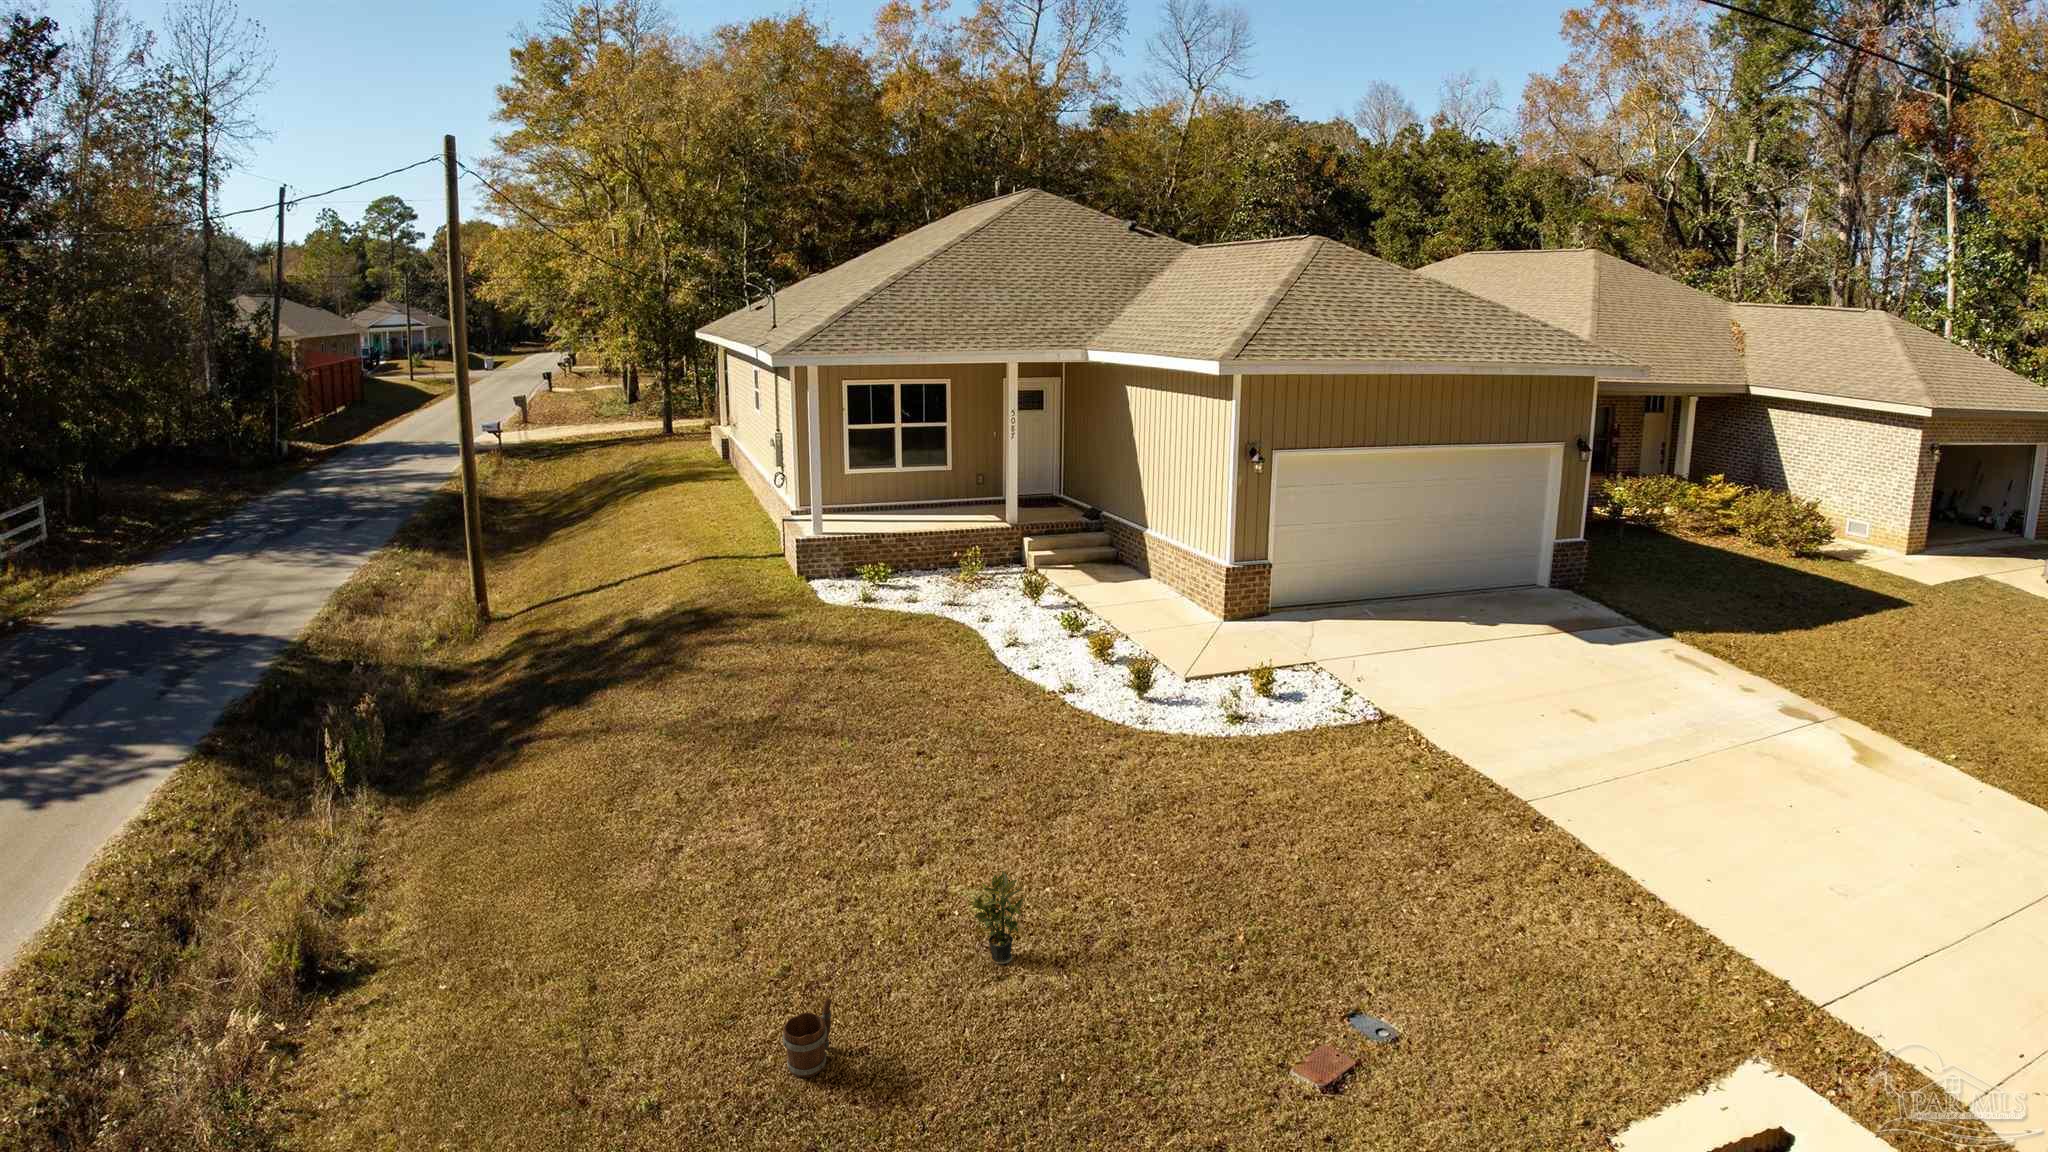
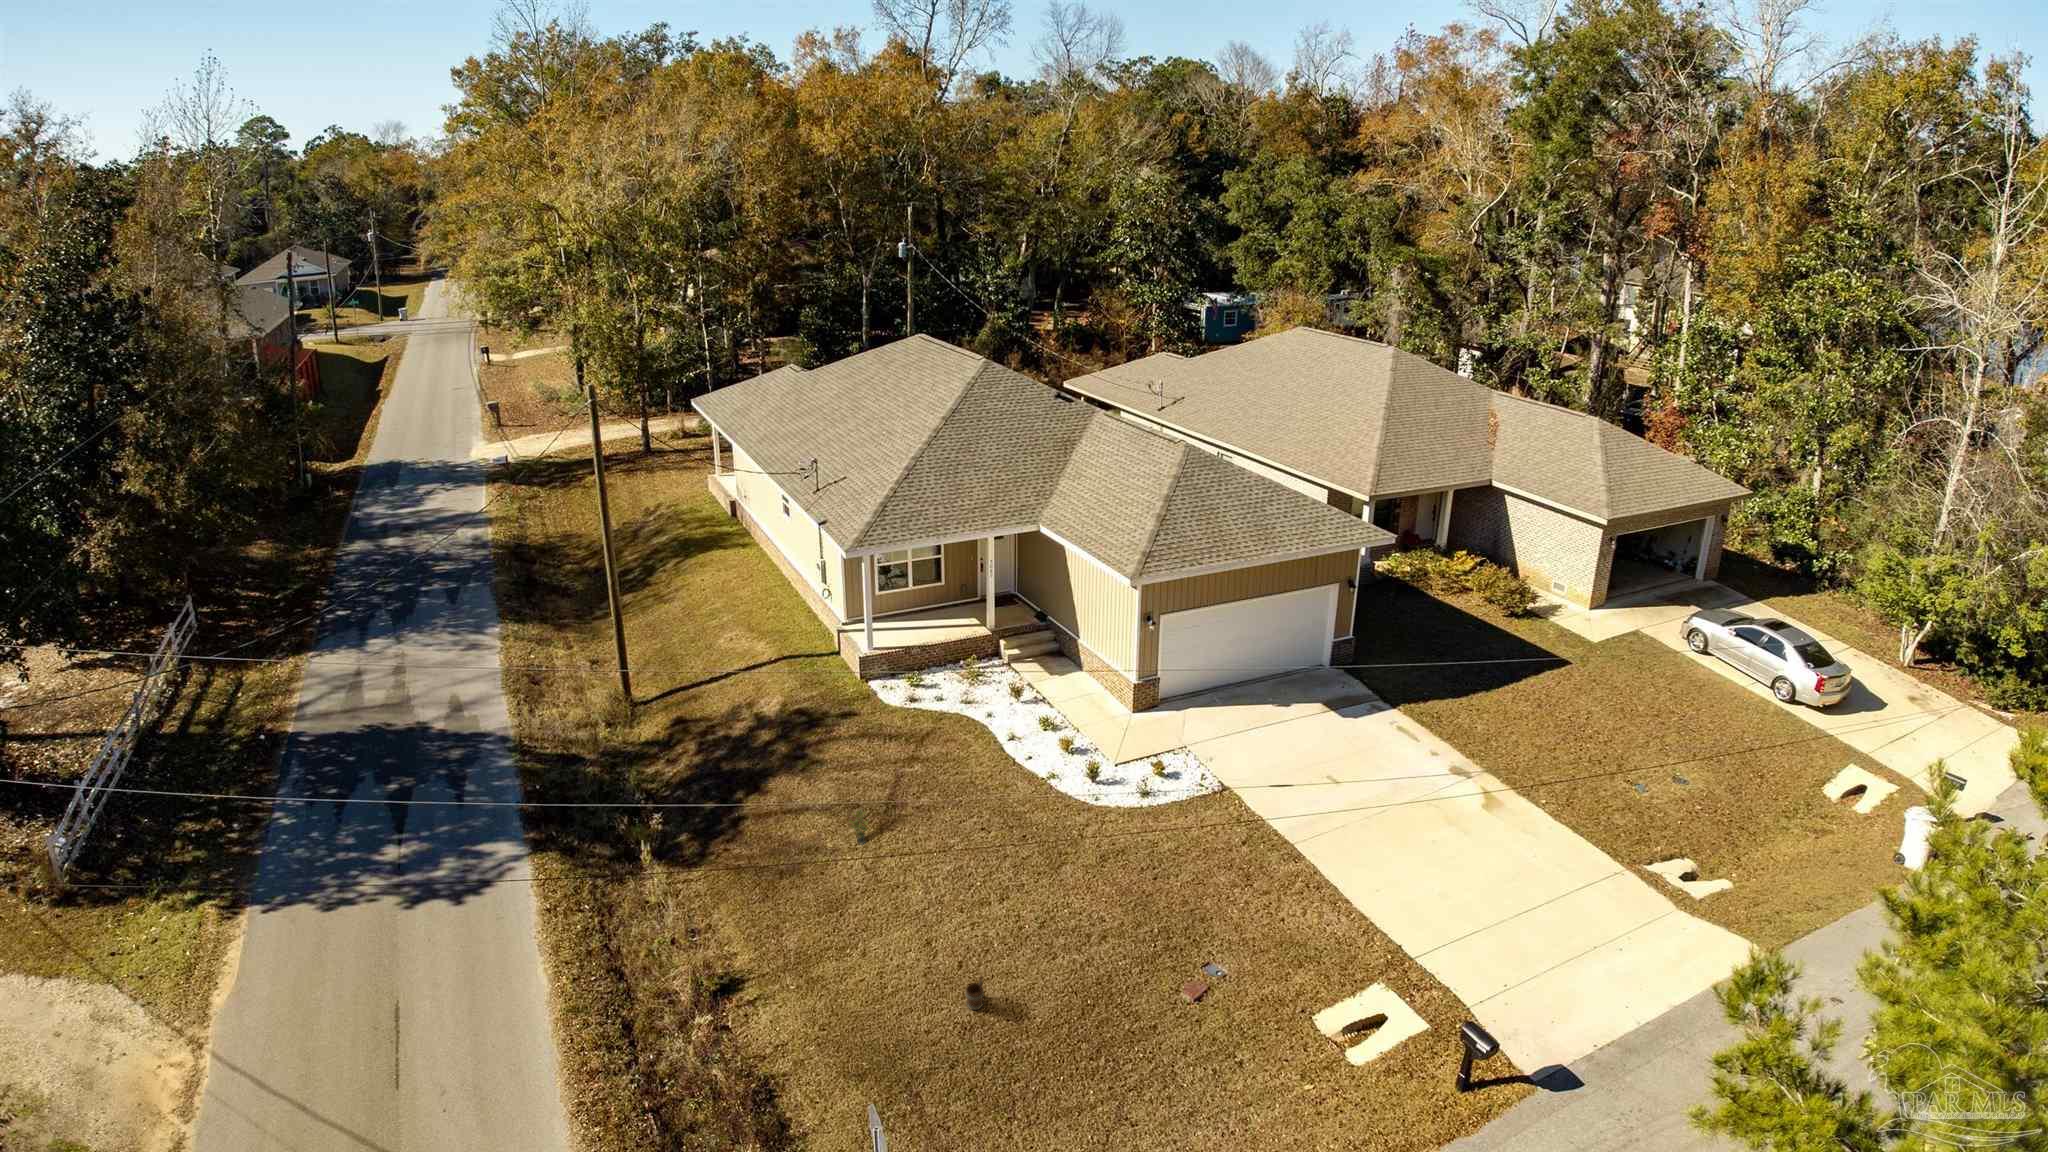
potted plant: present [972,871,1023,964] -> present [849,810,868,845]

